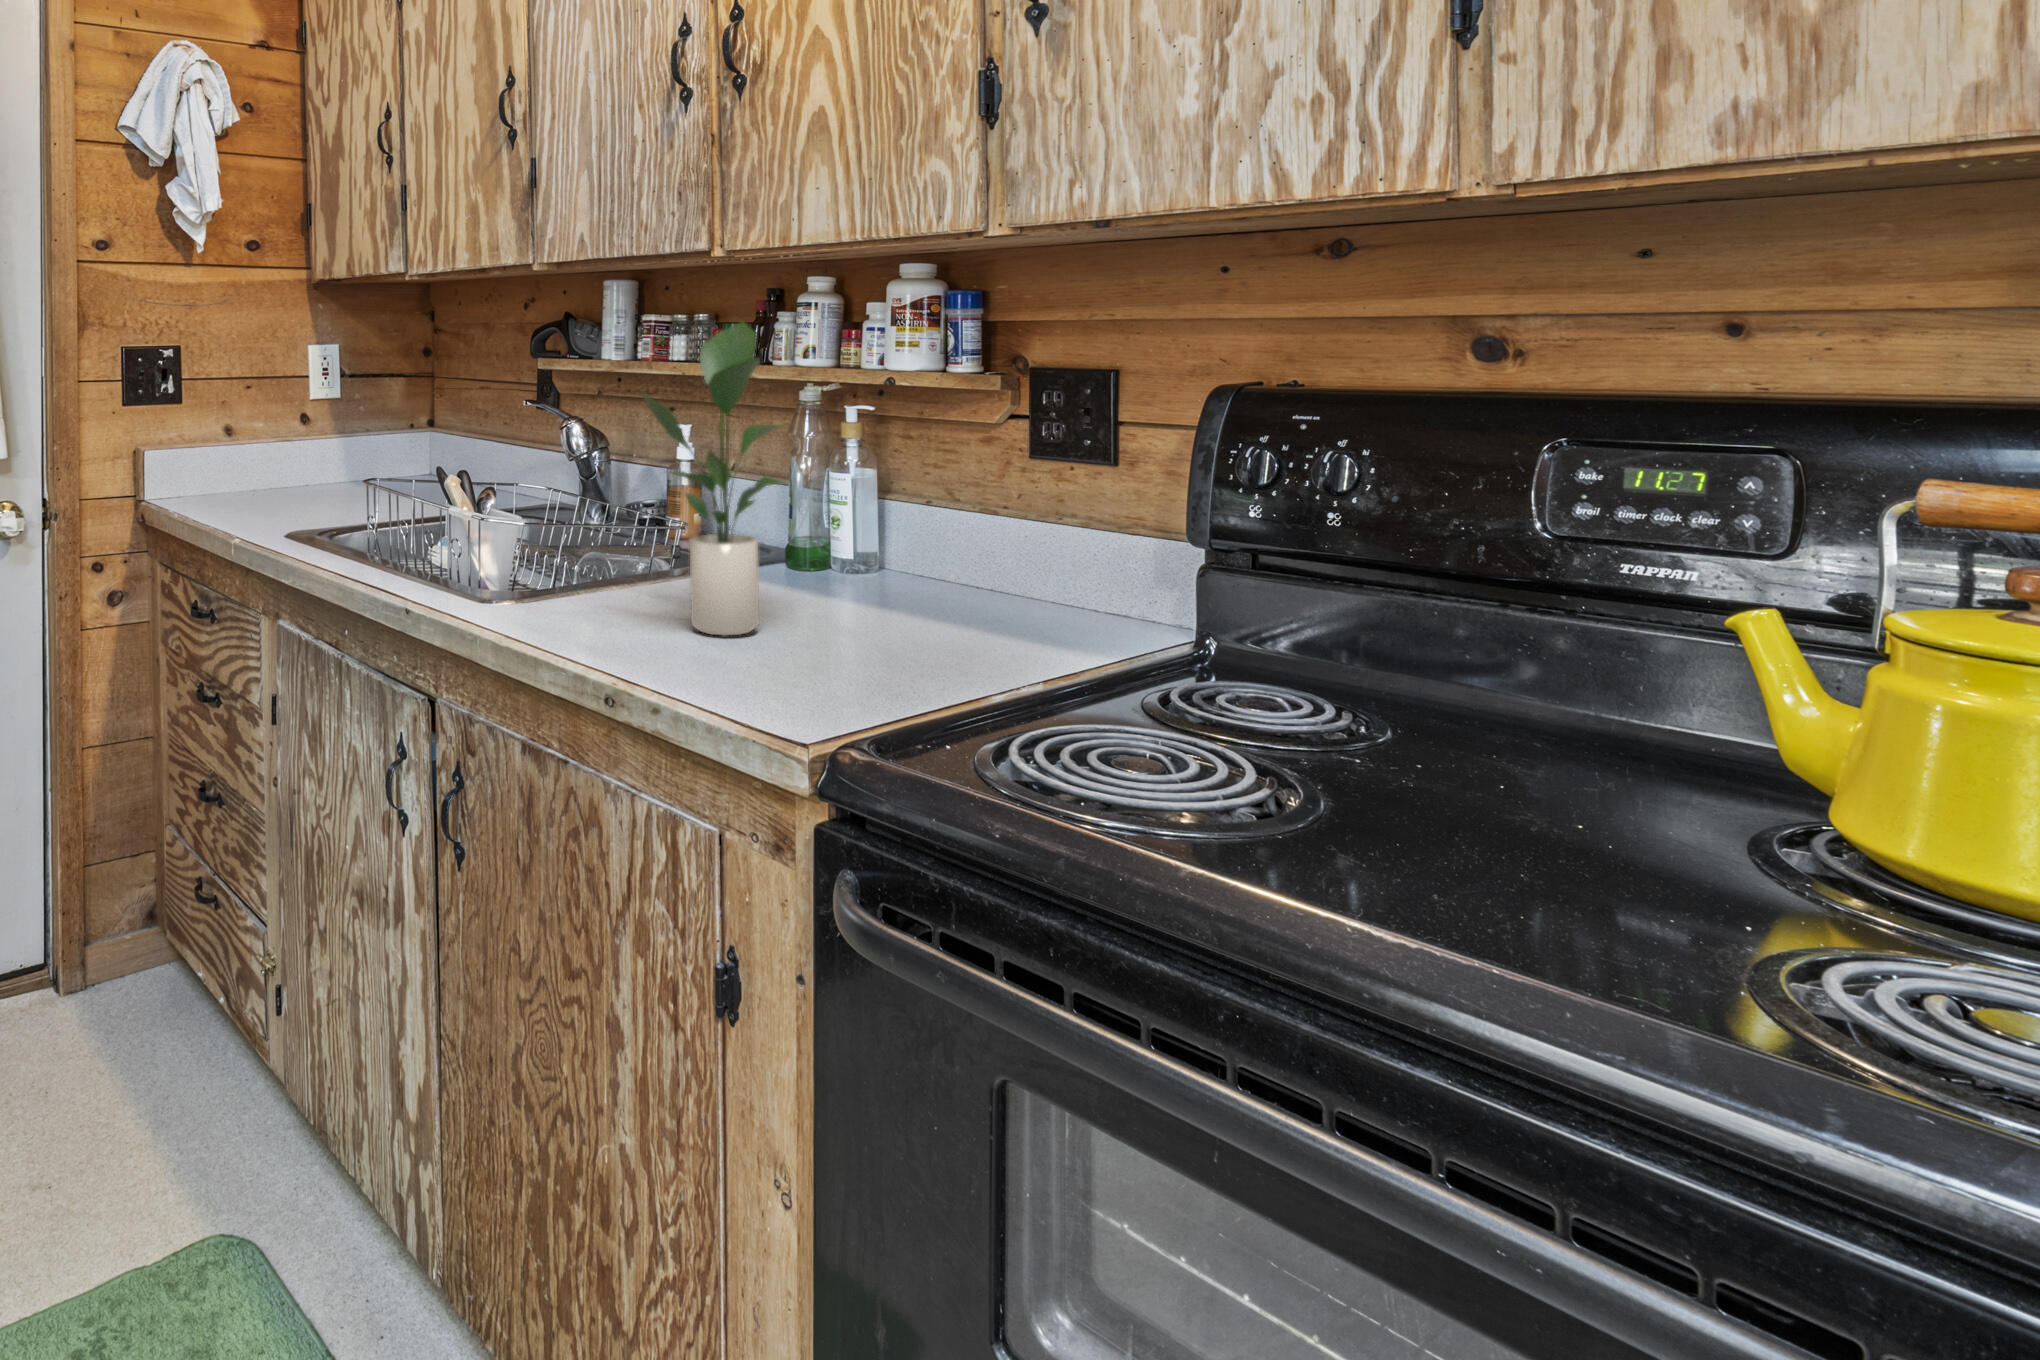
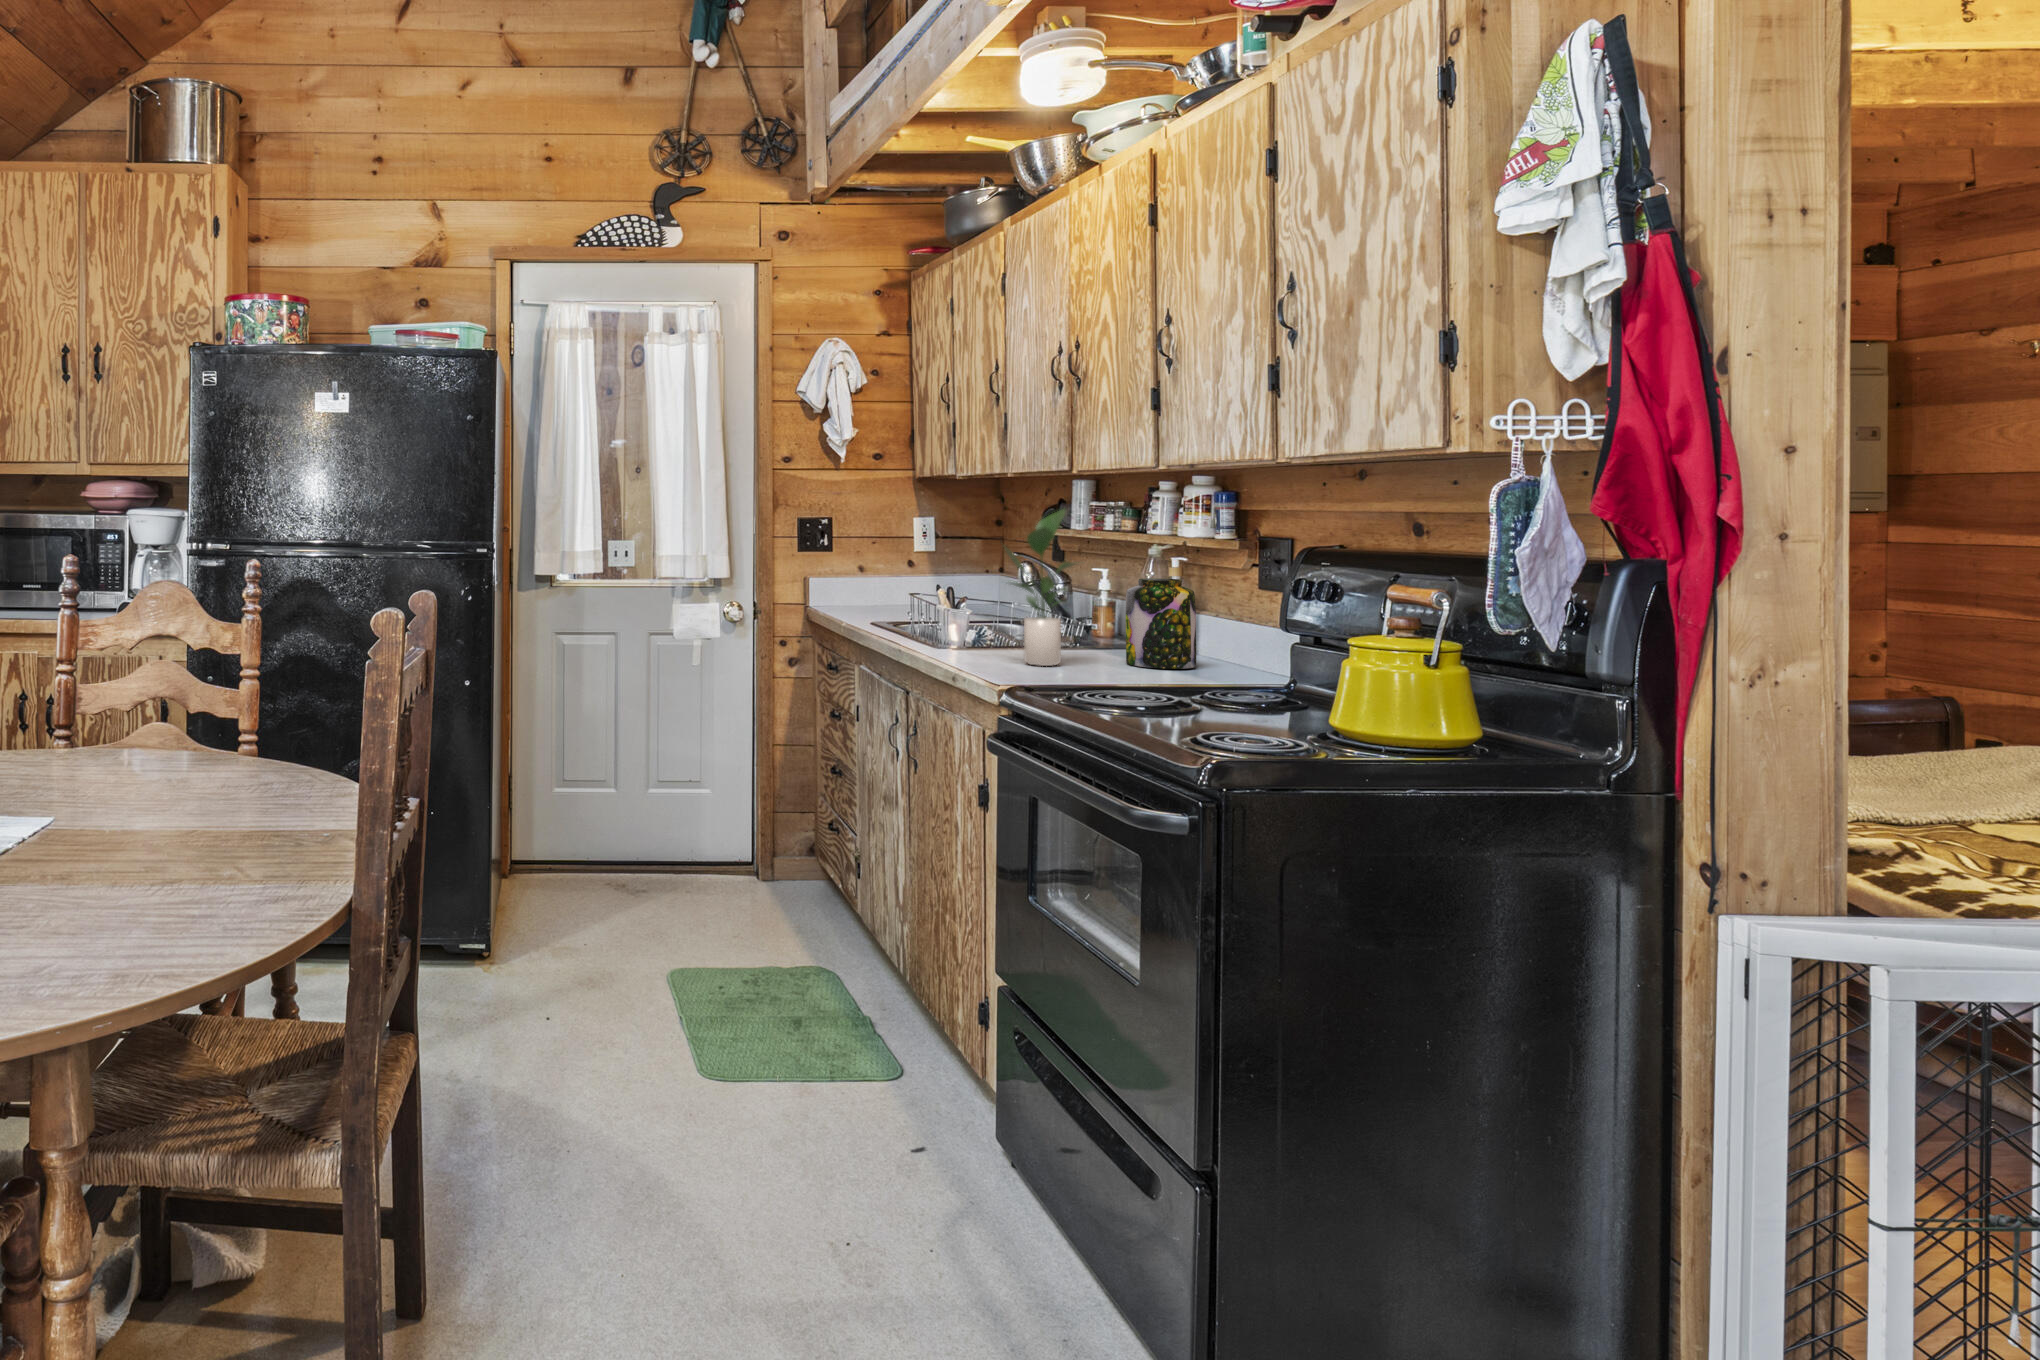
jar: none [829,447,953,616] -> present [1126,578,1196,669]

